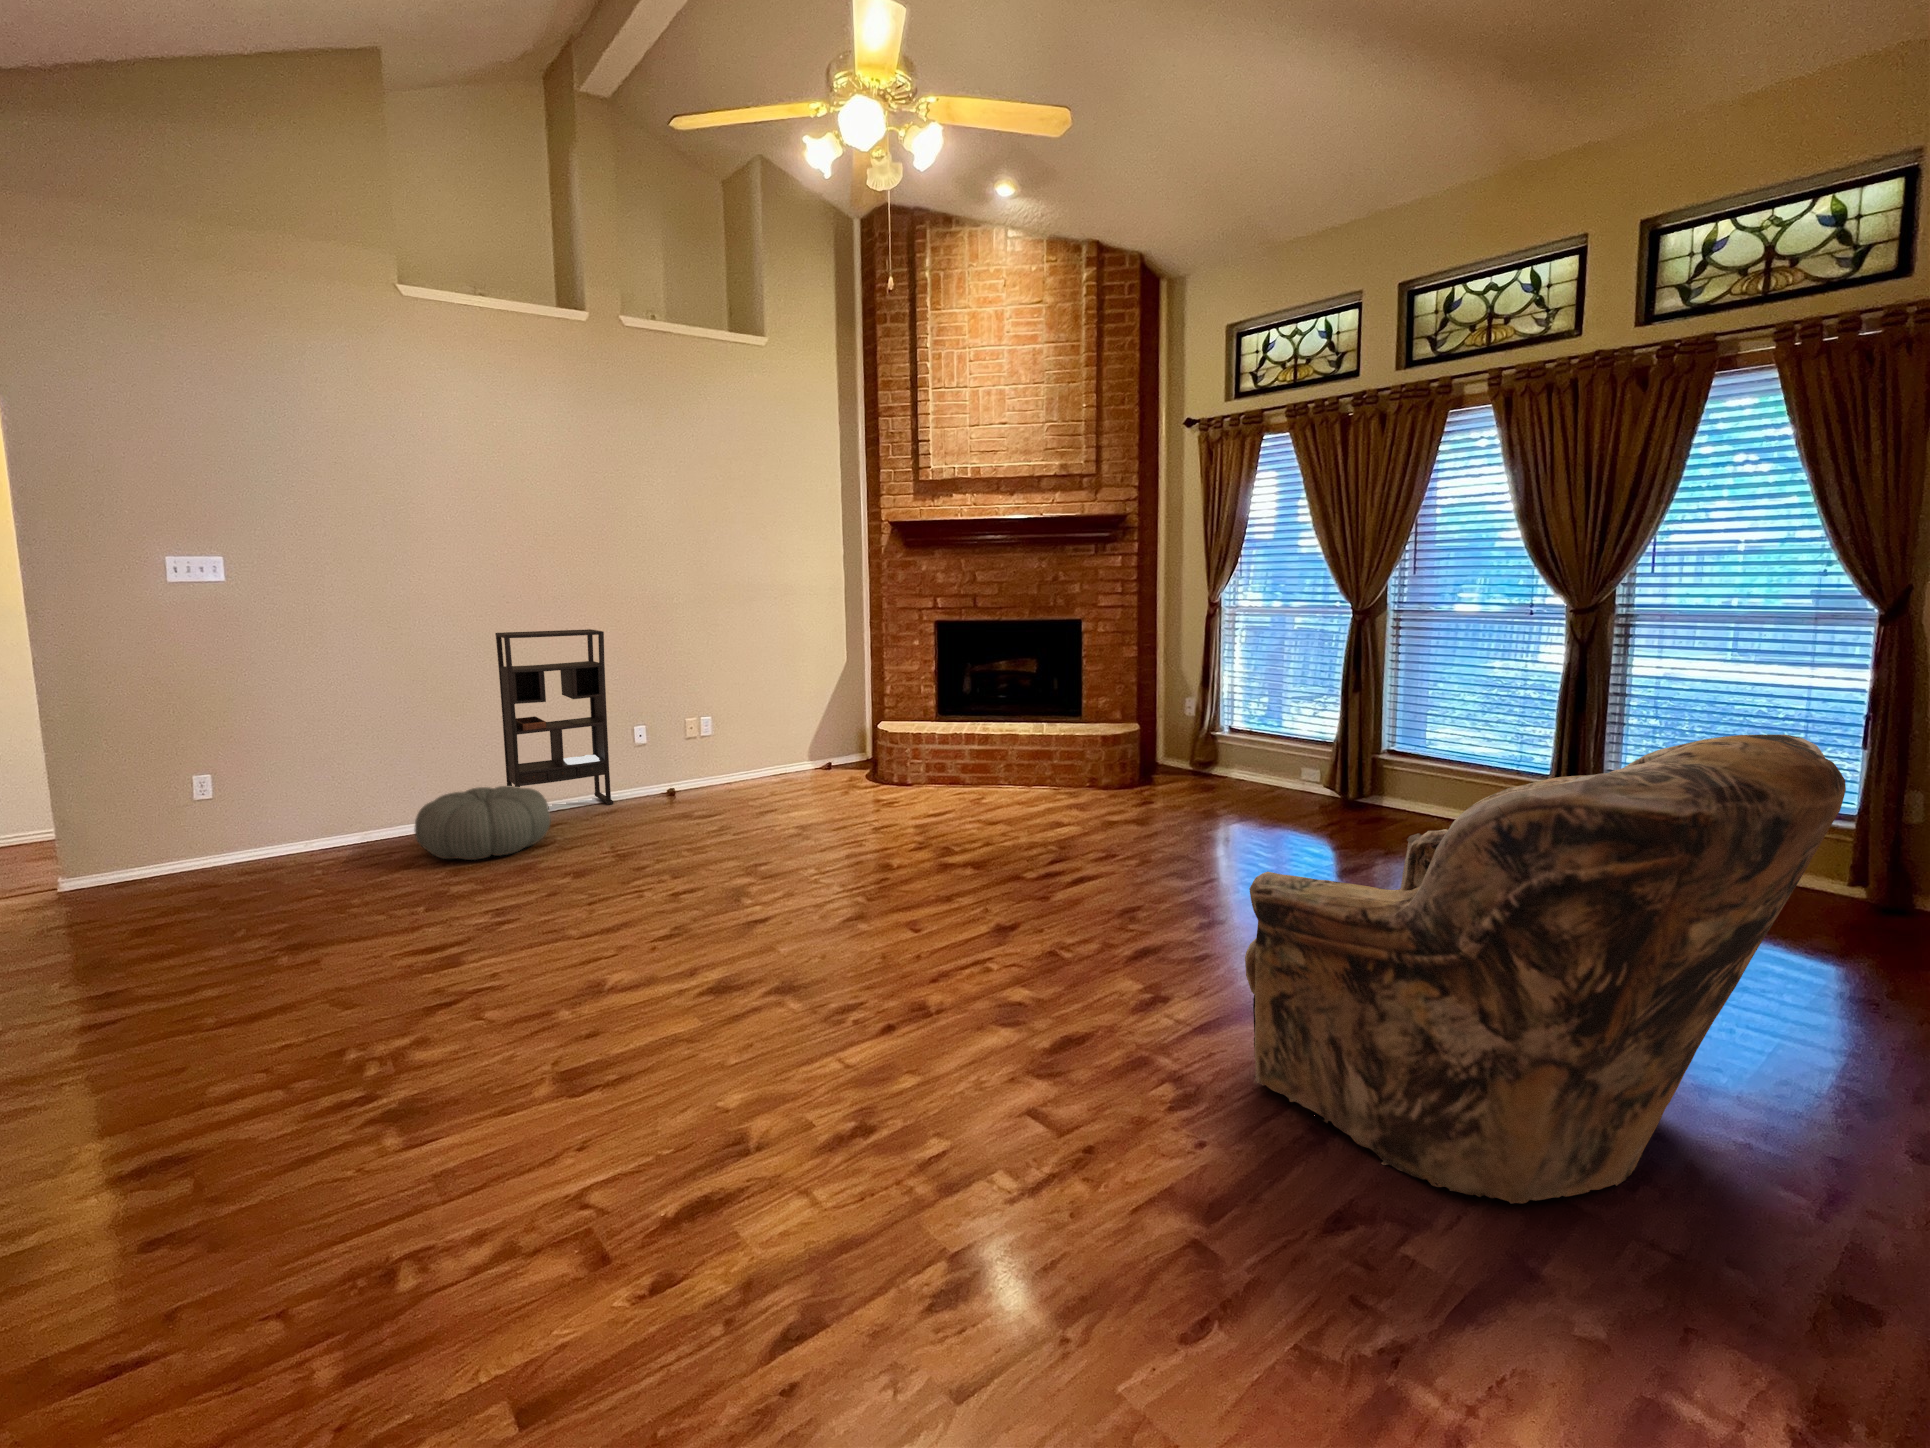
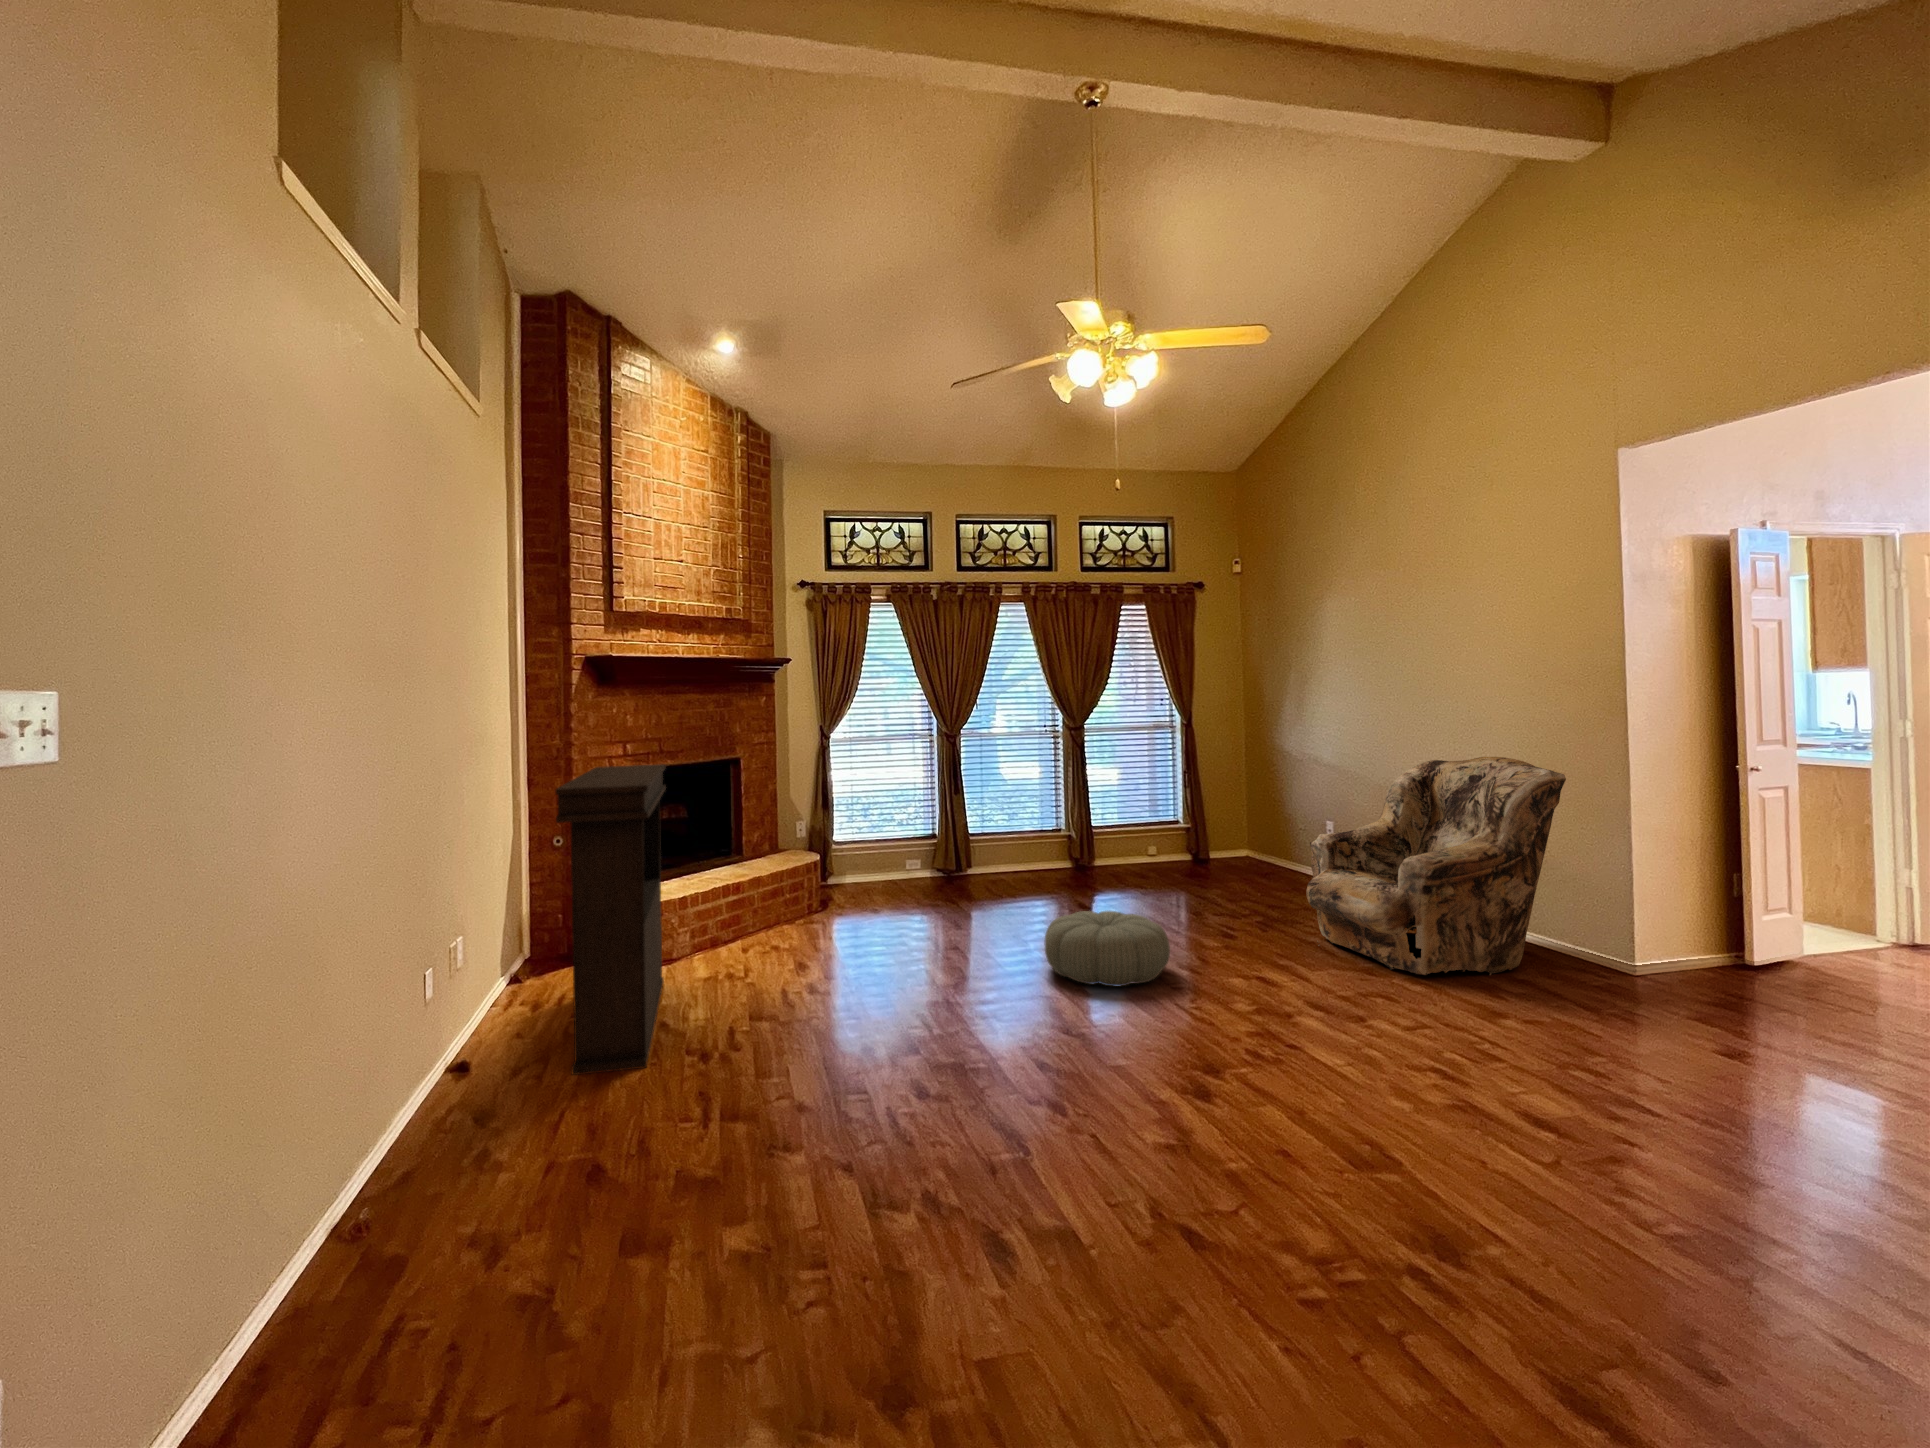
console table: none [668,611,863,810] -> present [556,764,666,1075]
bookshelf: present [495,629,614,805] -> none [346,818,502,1229]
pouf: present [414,786,551,860] -> present [1045,911,1170,987]

